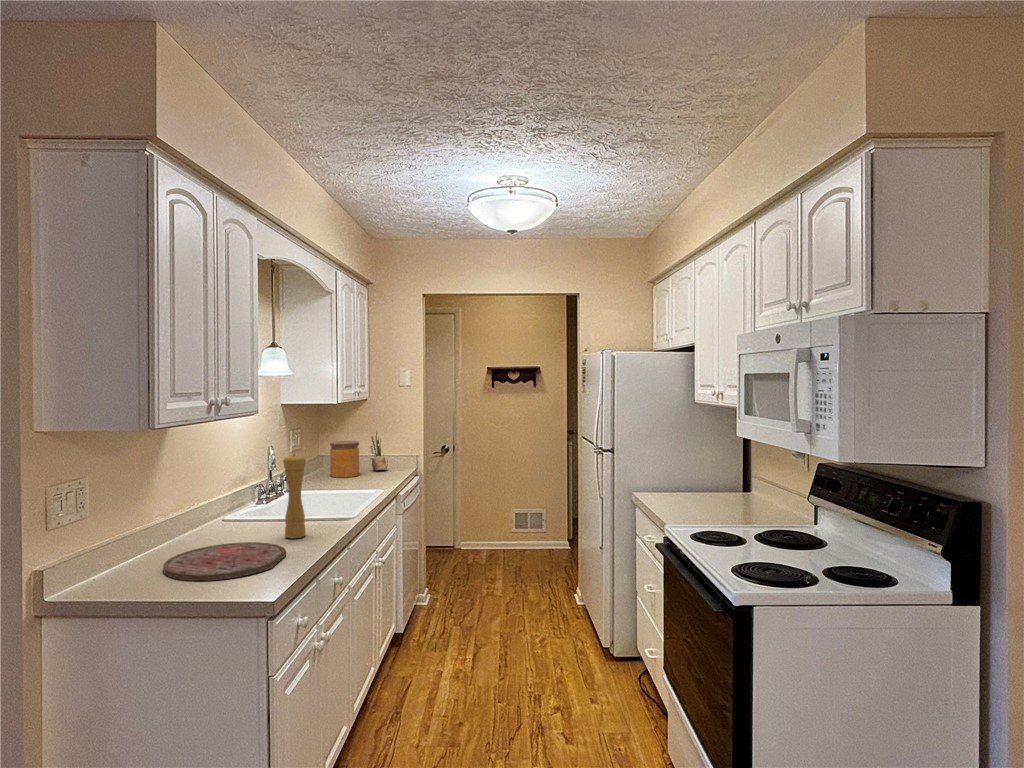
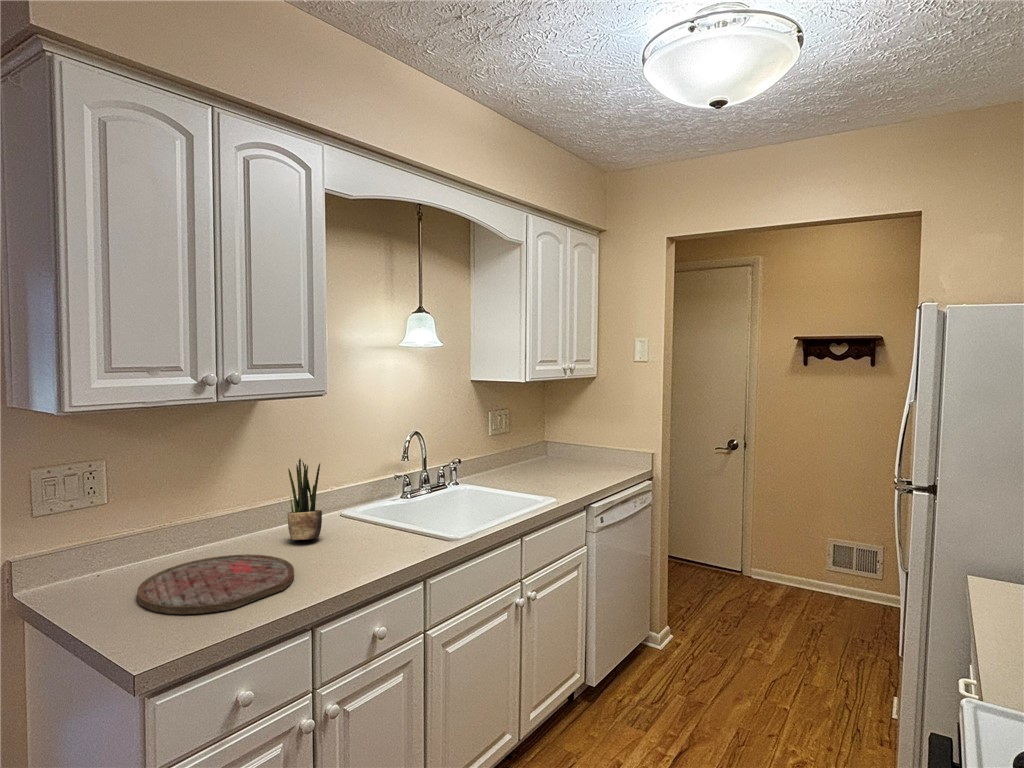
potted plant: present [371,432,388,470] -> present [288,459,322,540]
jar: present [330,441,359,478] -> none [536,427,571,474]
pepper mill: present [283,454,306,538] -> none [333,451,361,561]

